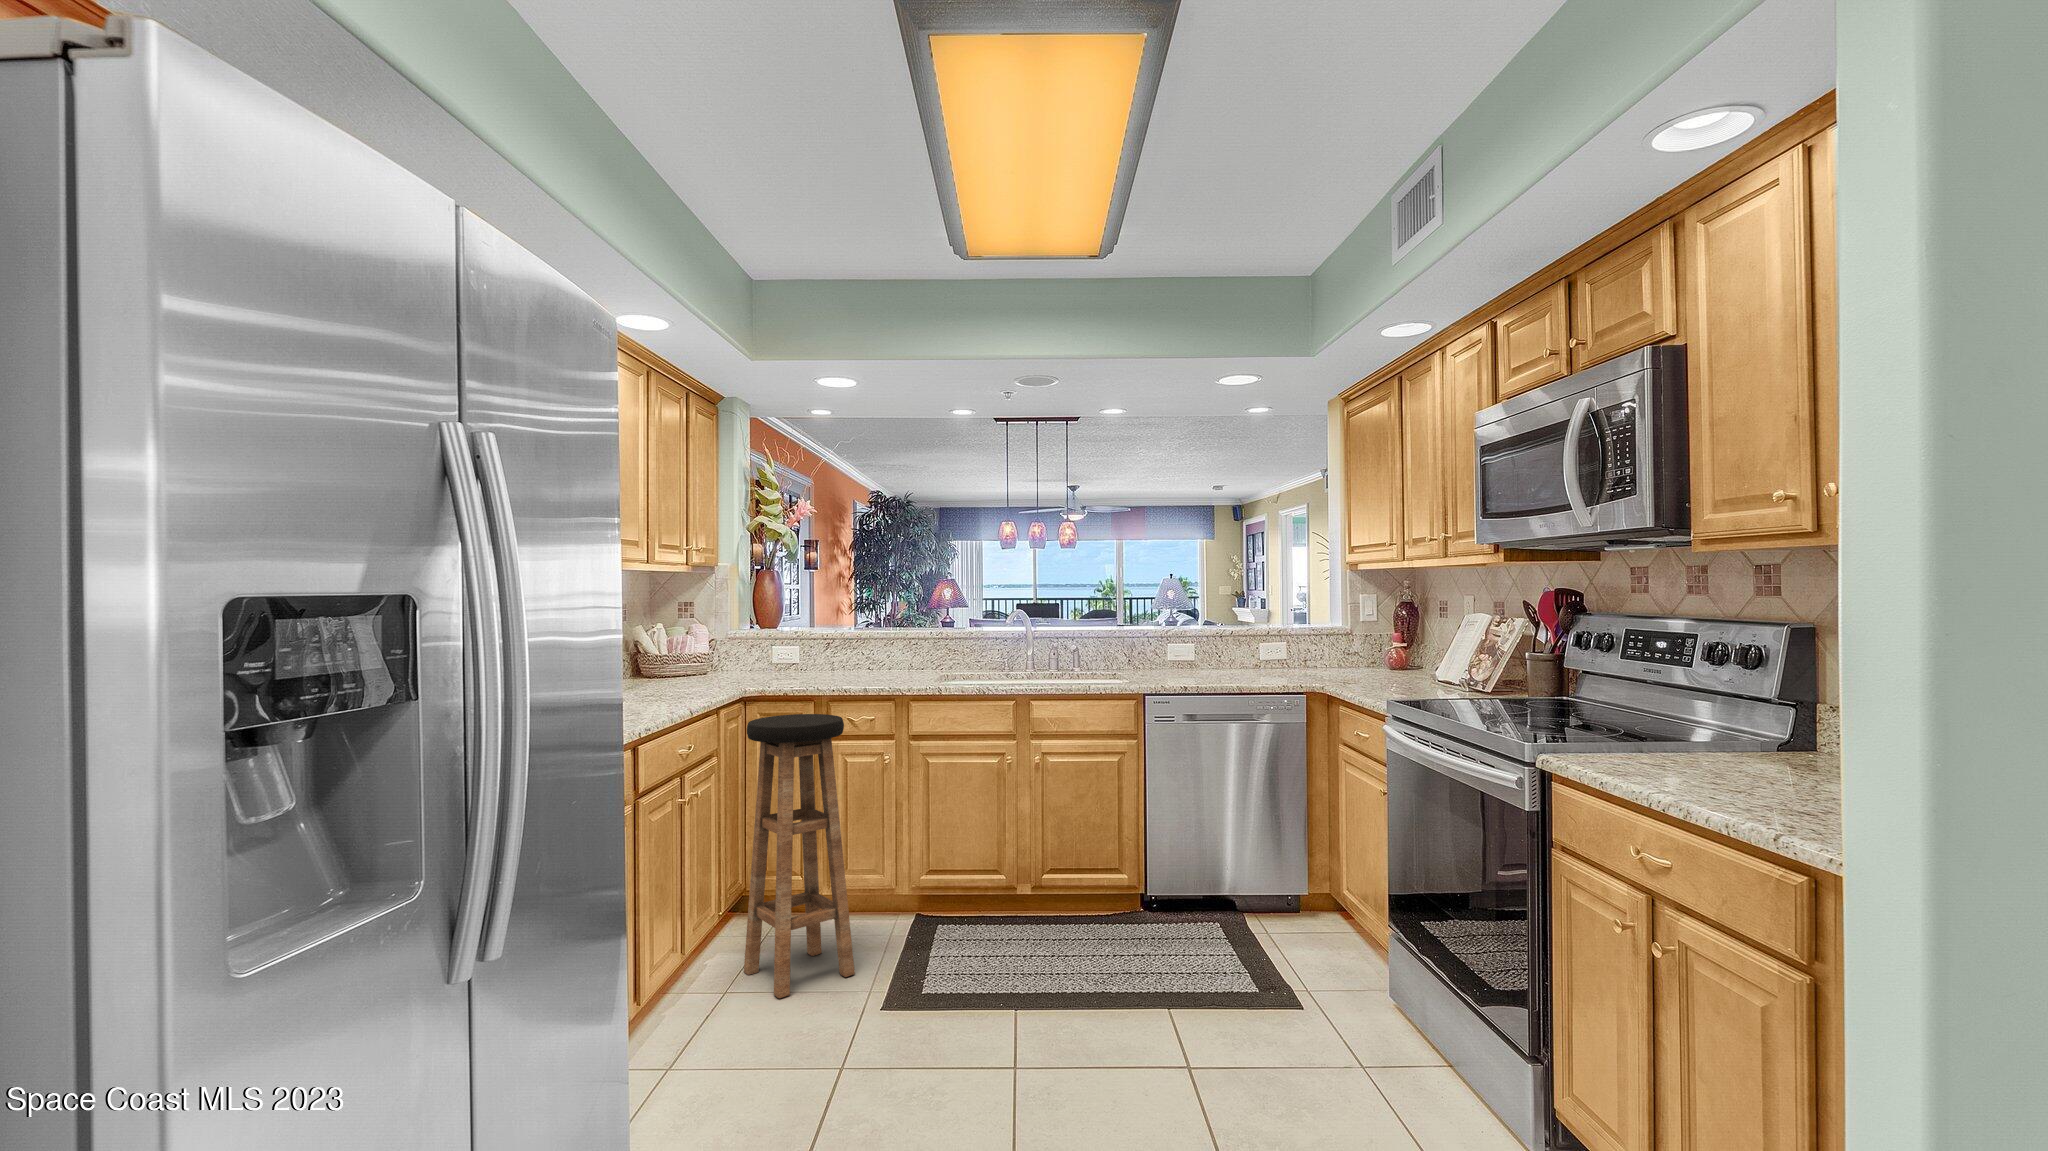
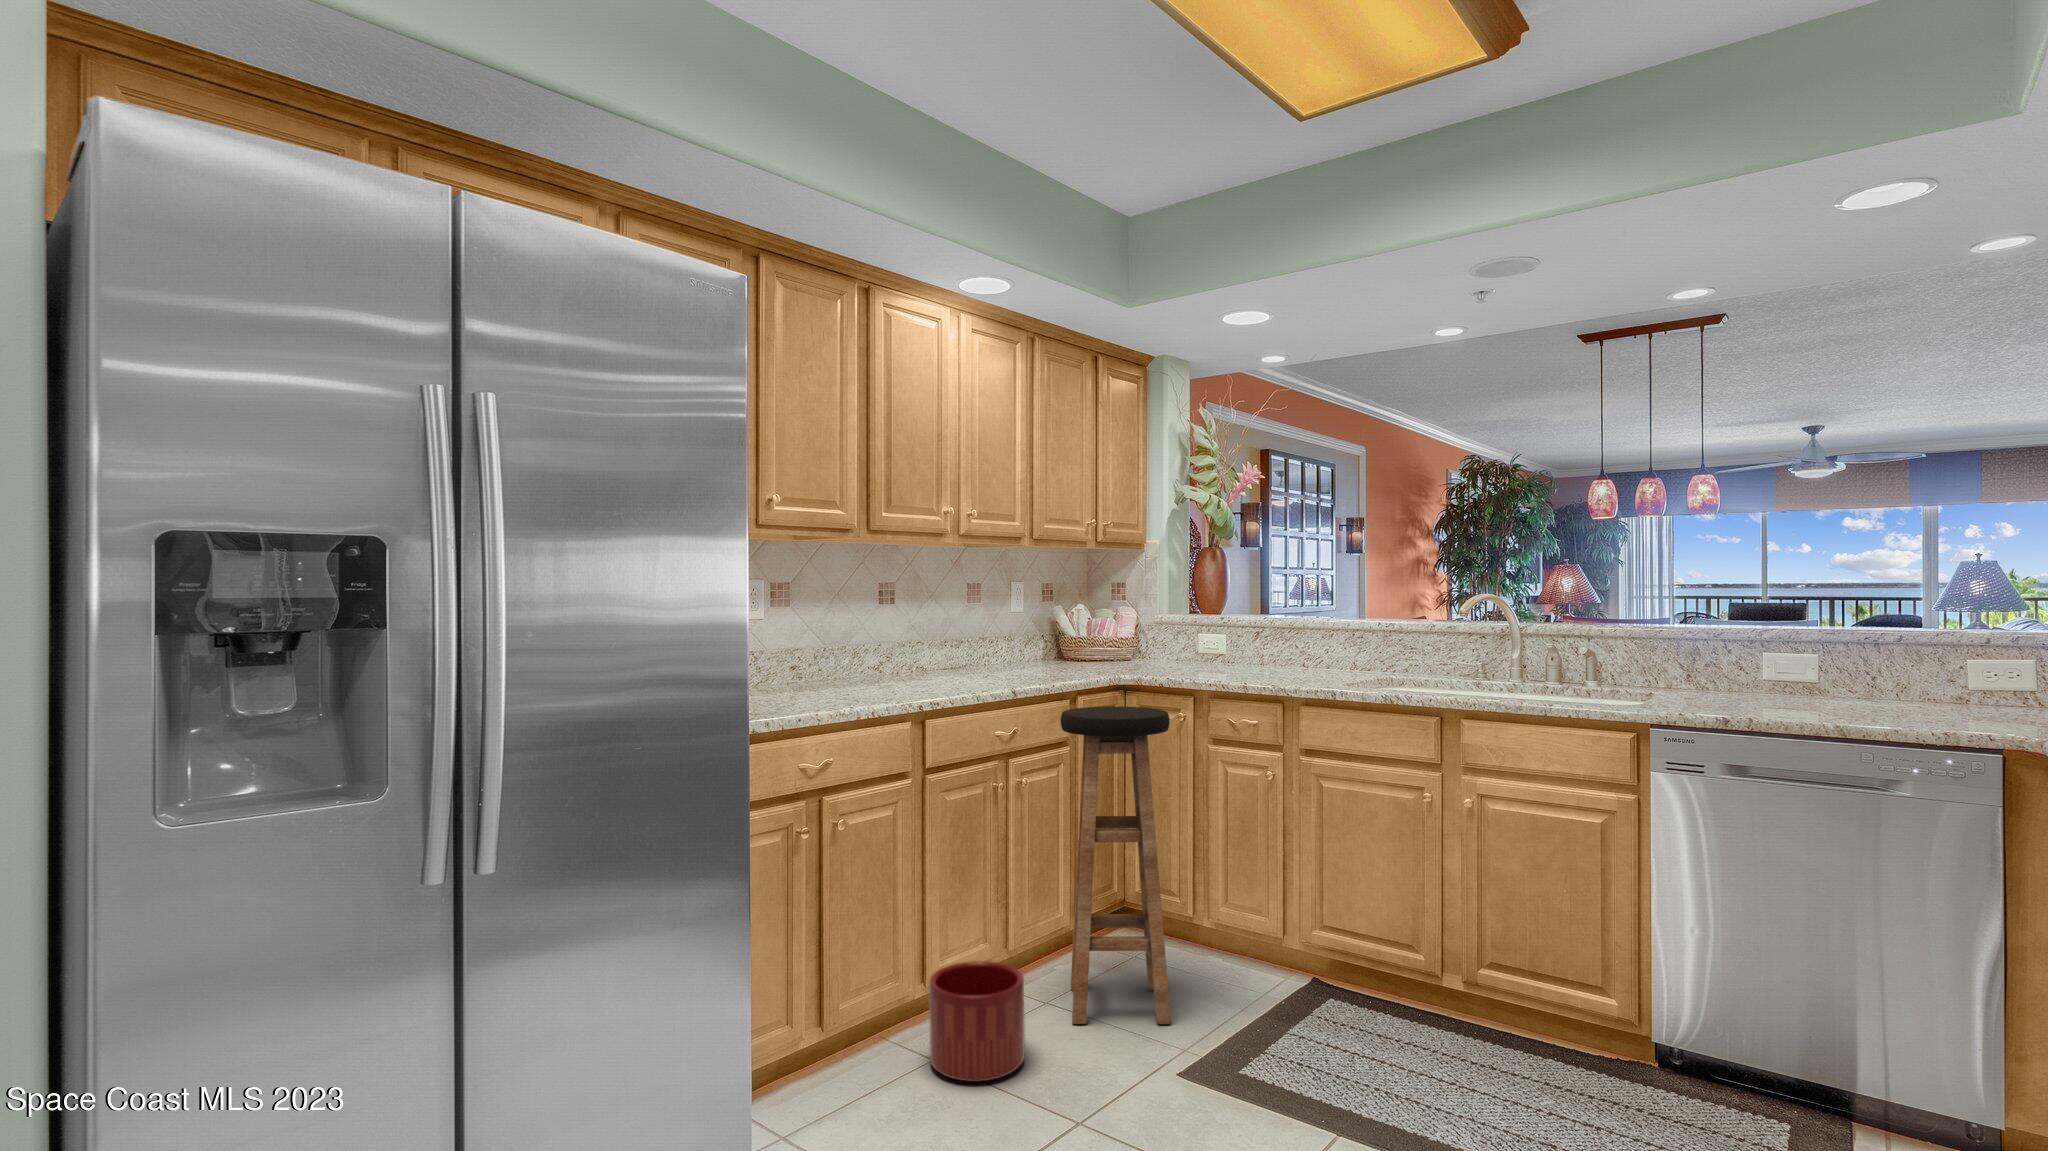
planter: none [682,959,774,1072] -> present [929,961,1025,1082]

